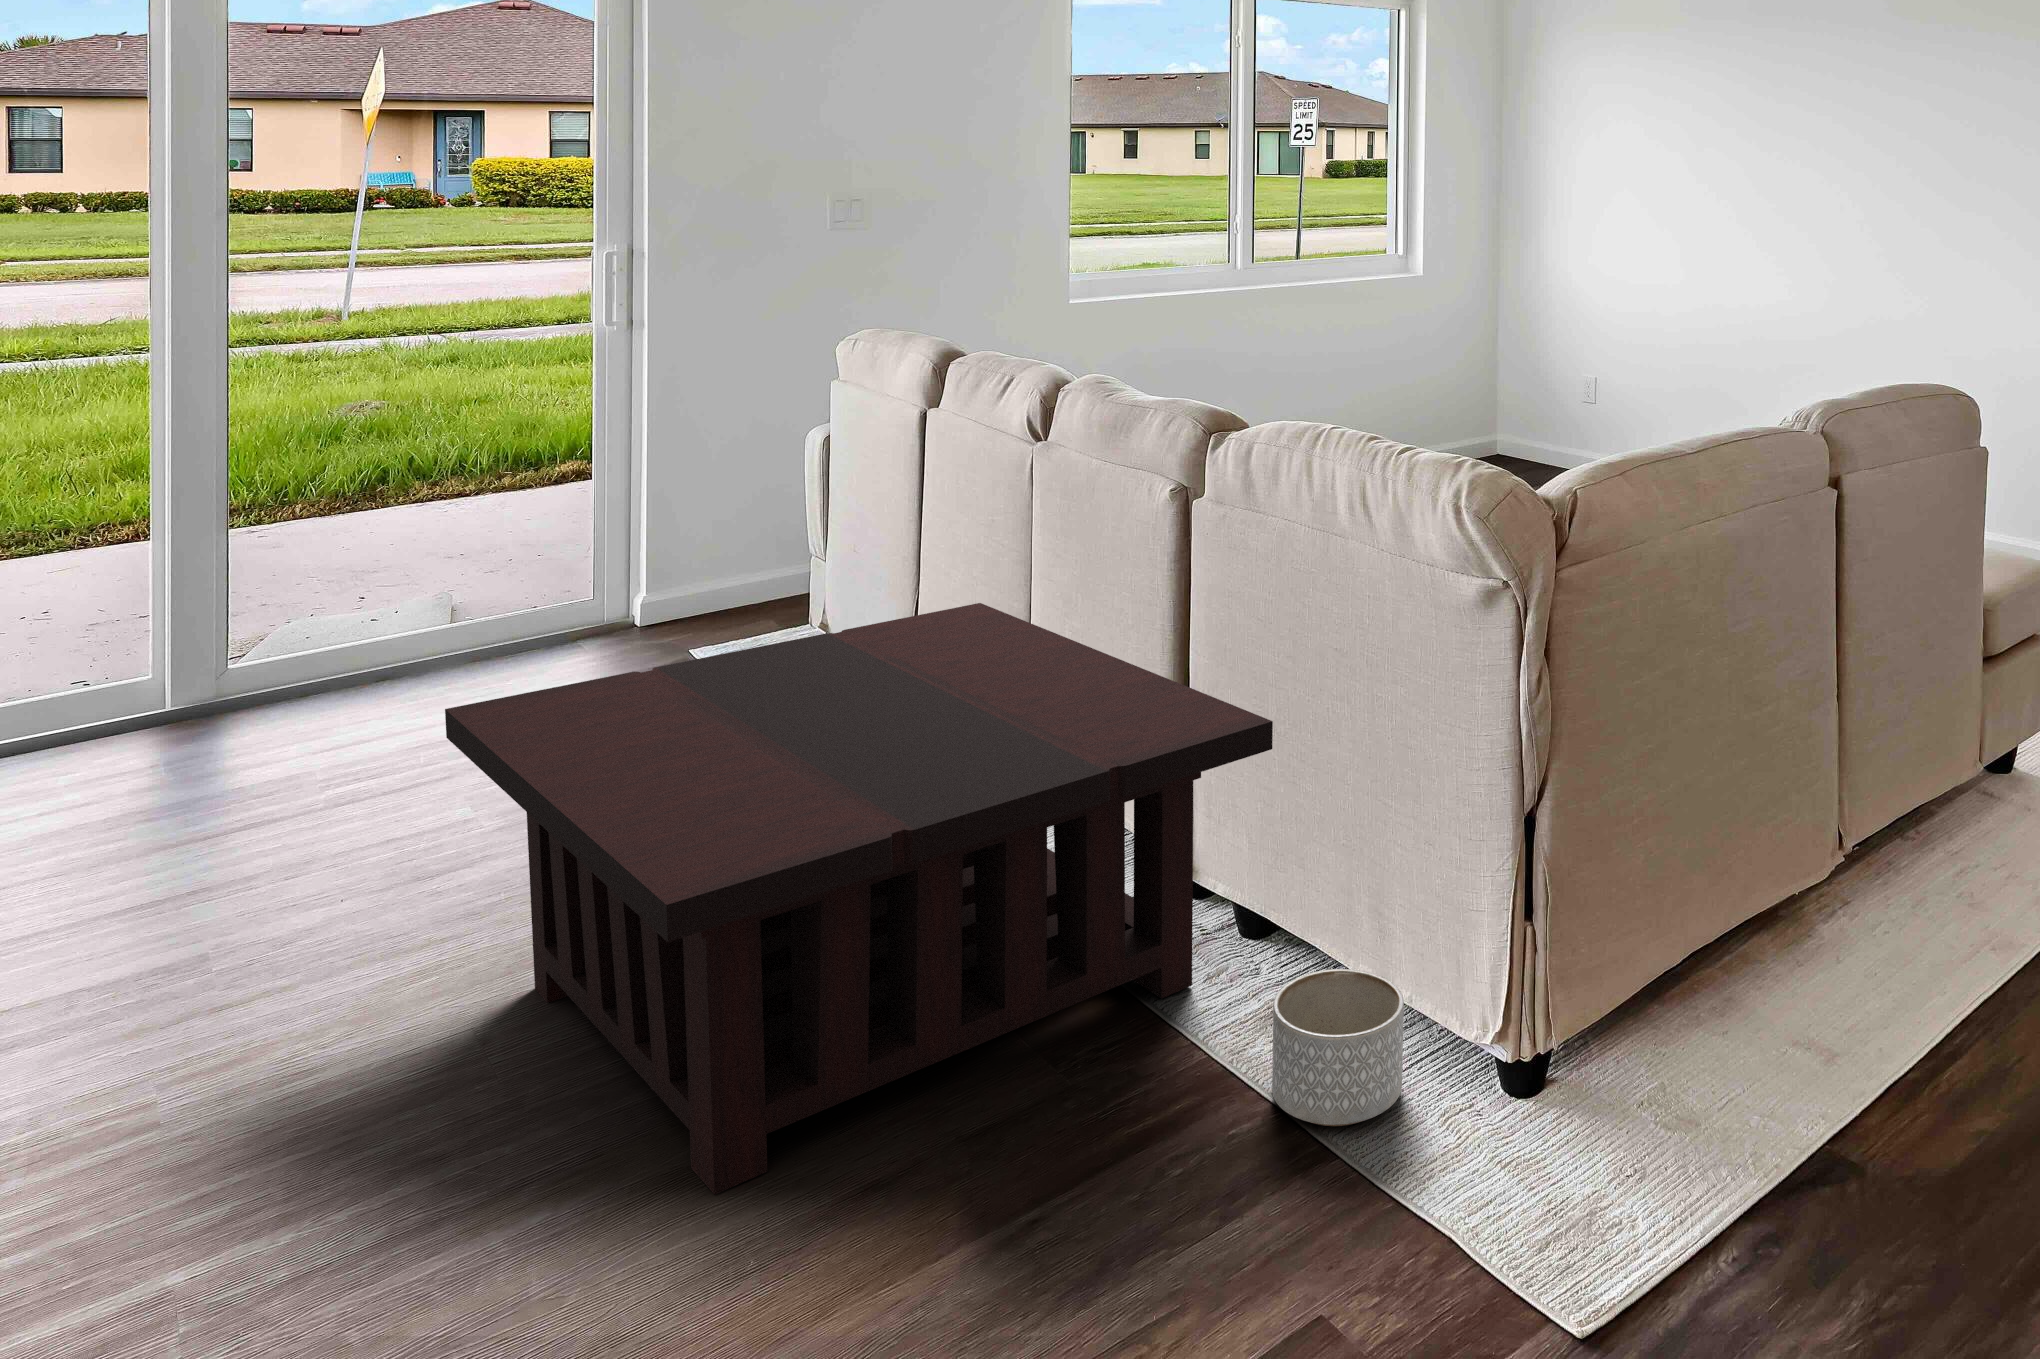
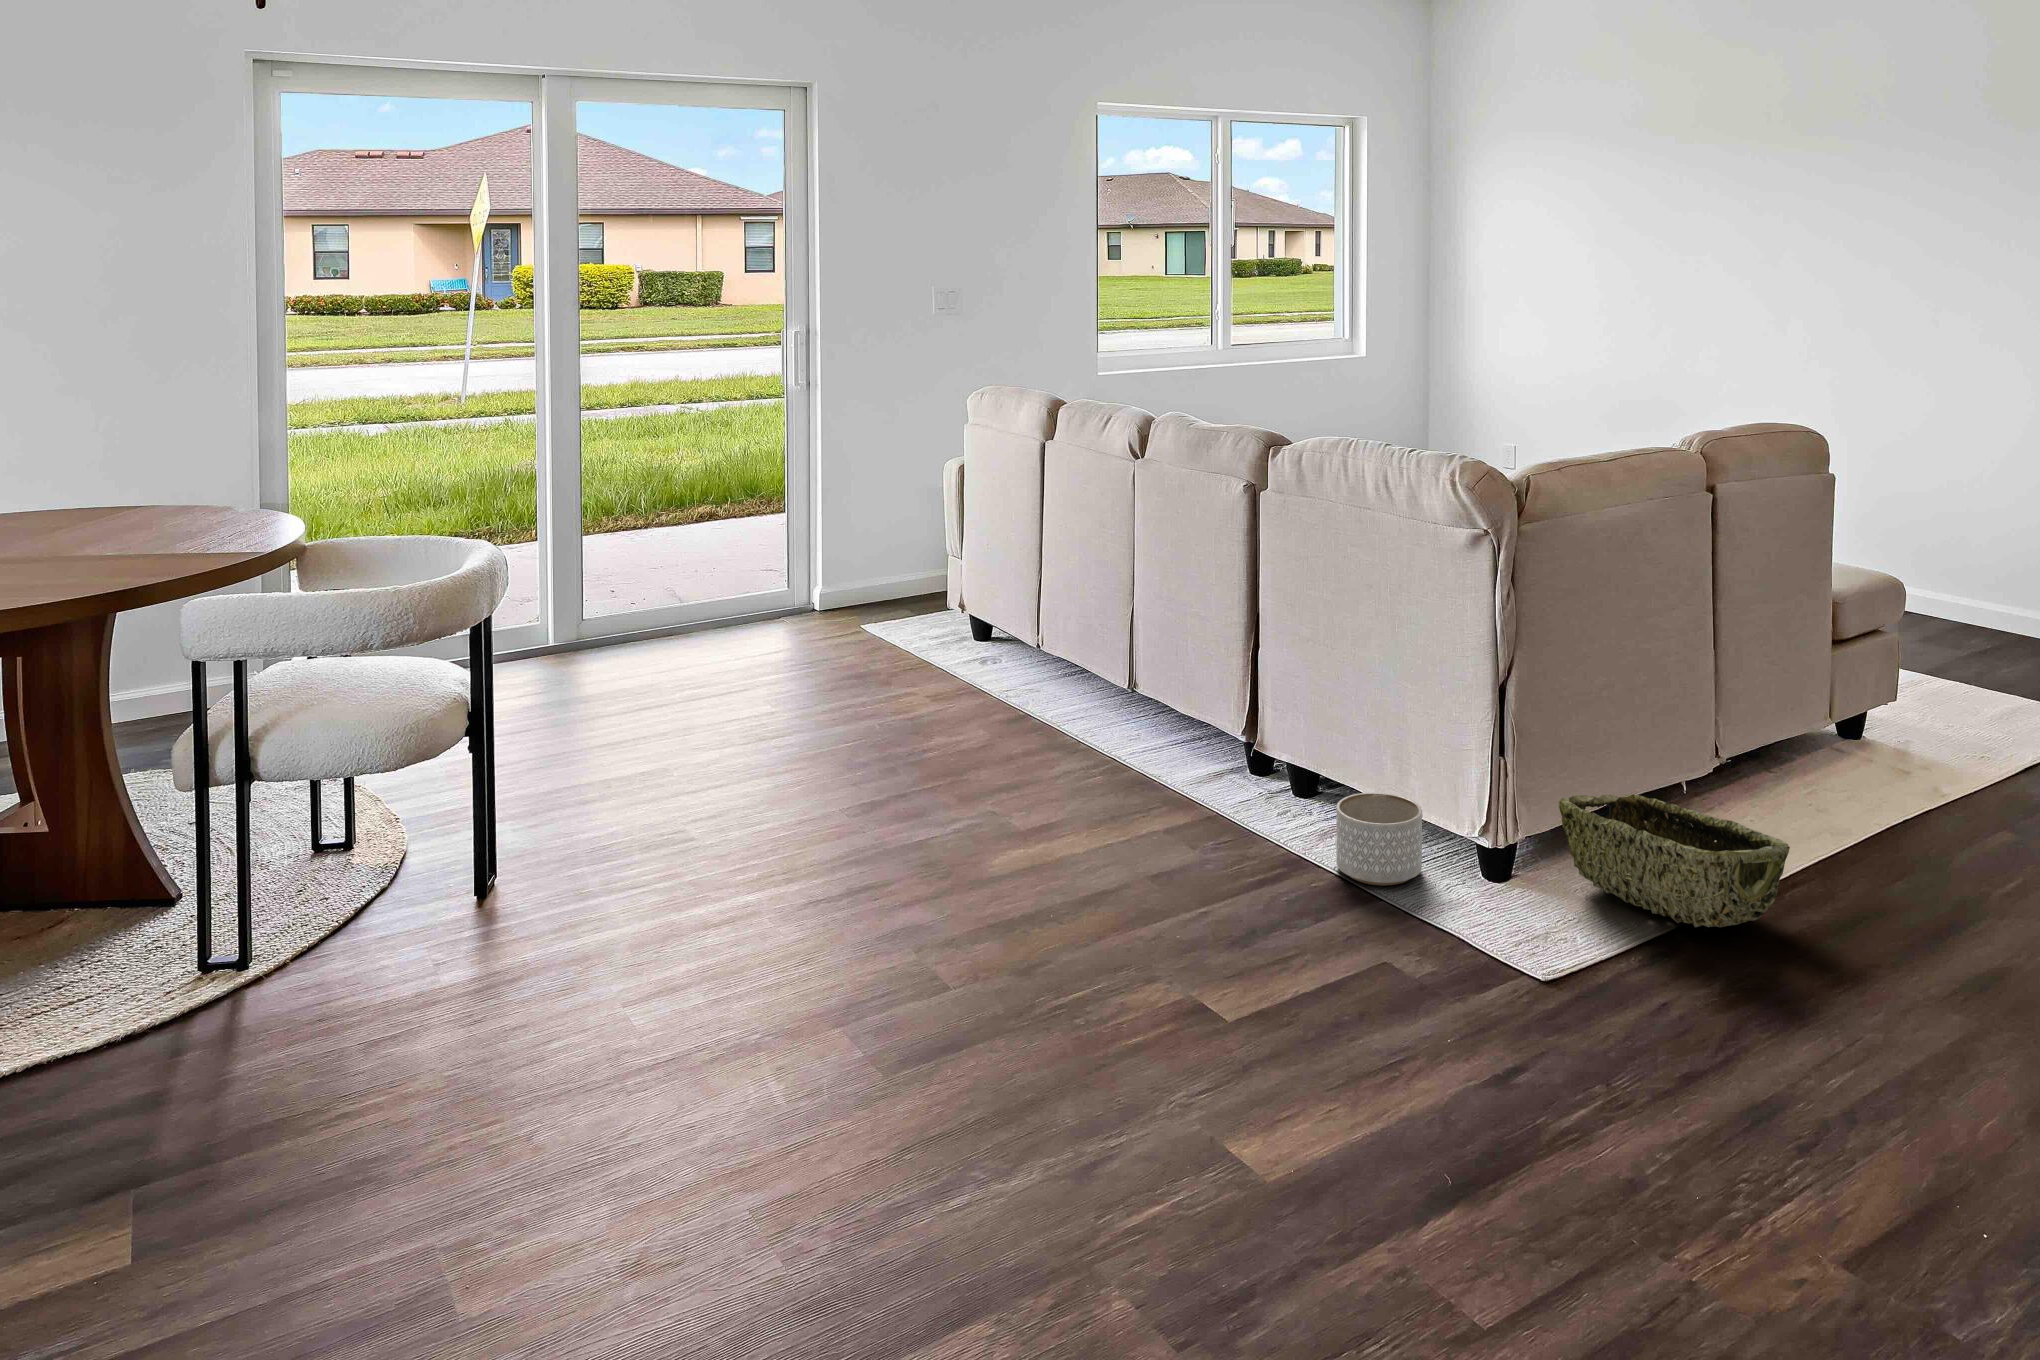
coffee table: present [445,603,1273,1195] -> none [810,571,1322,897]
woven basket: none [1606,957,1936,1195] -> present [1559,795,1790,927]

